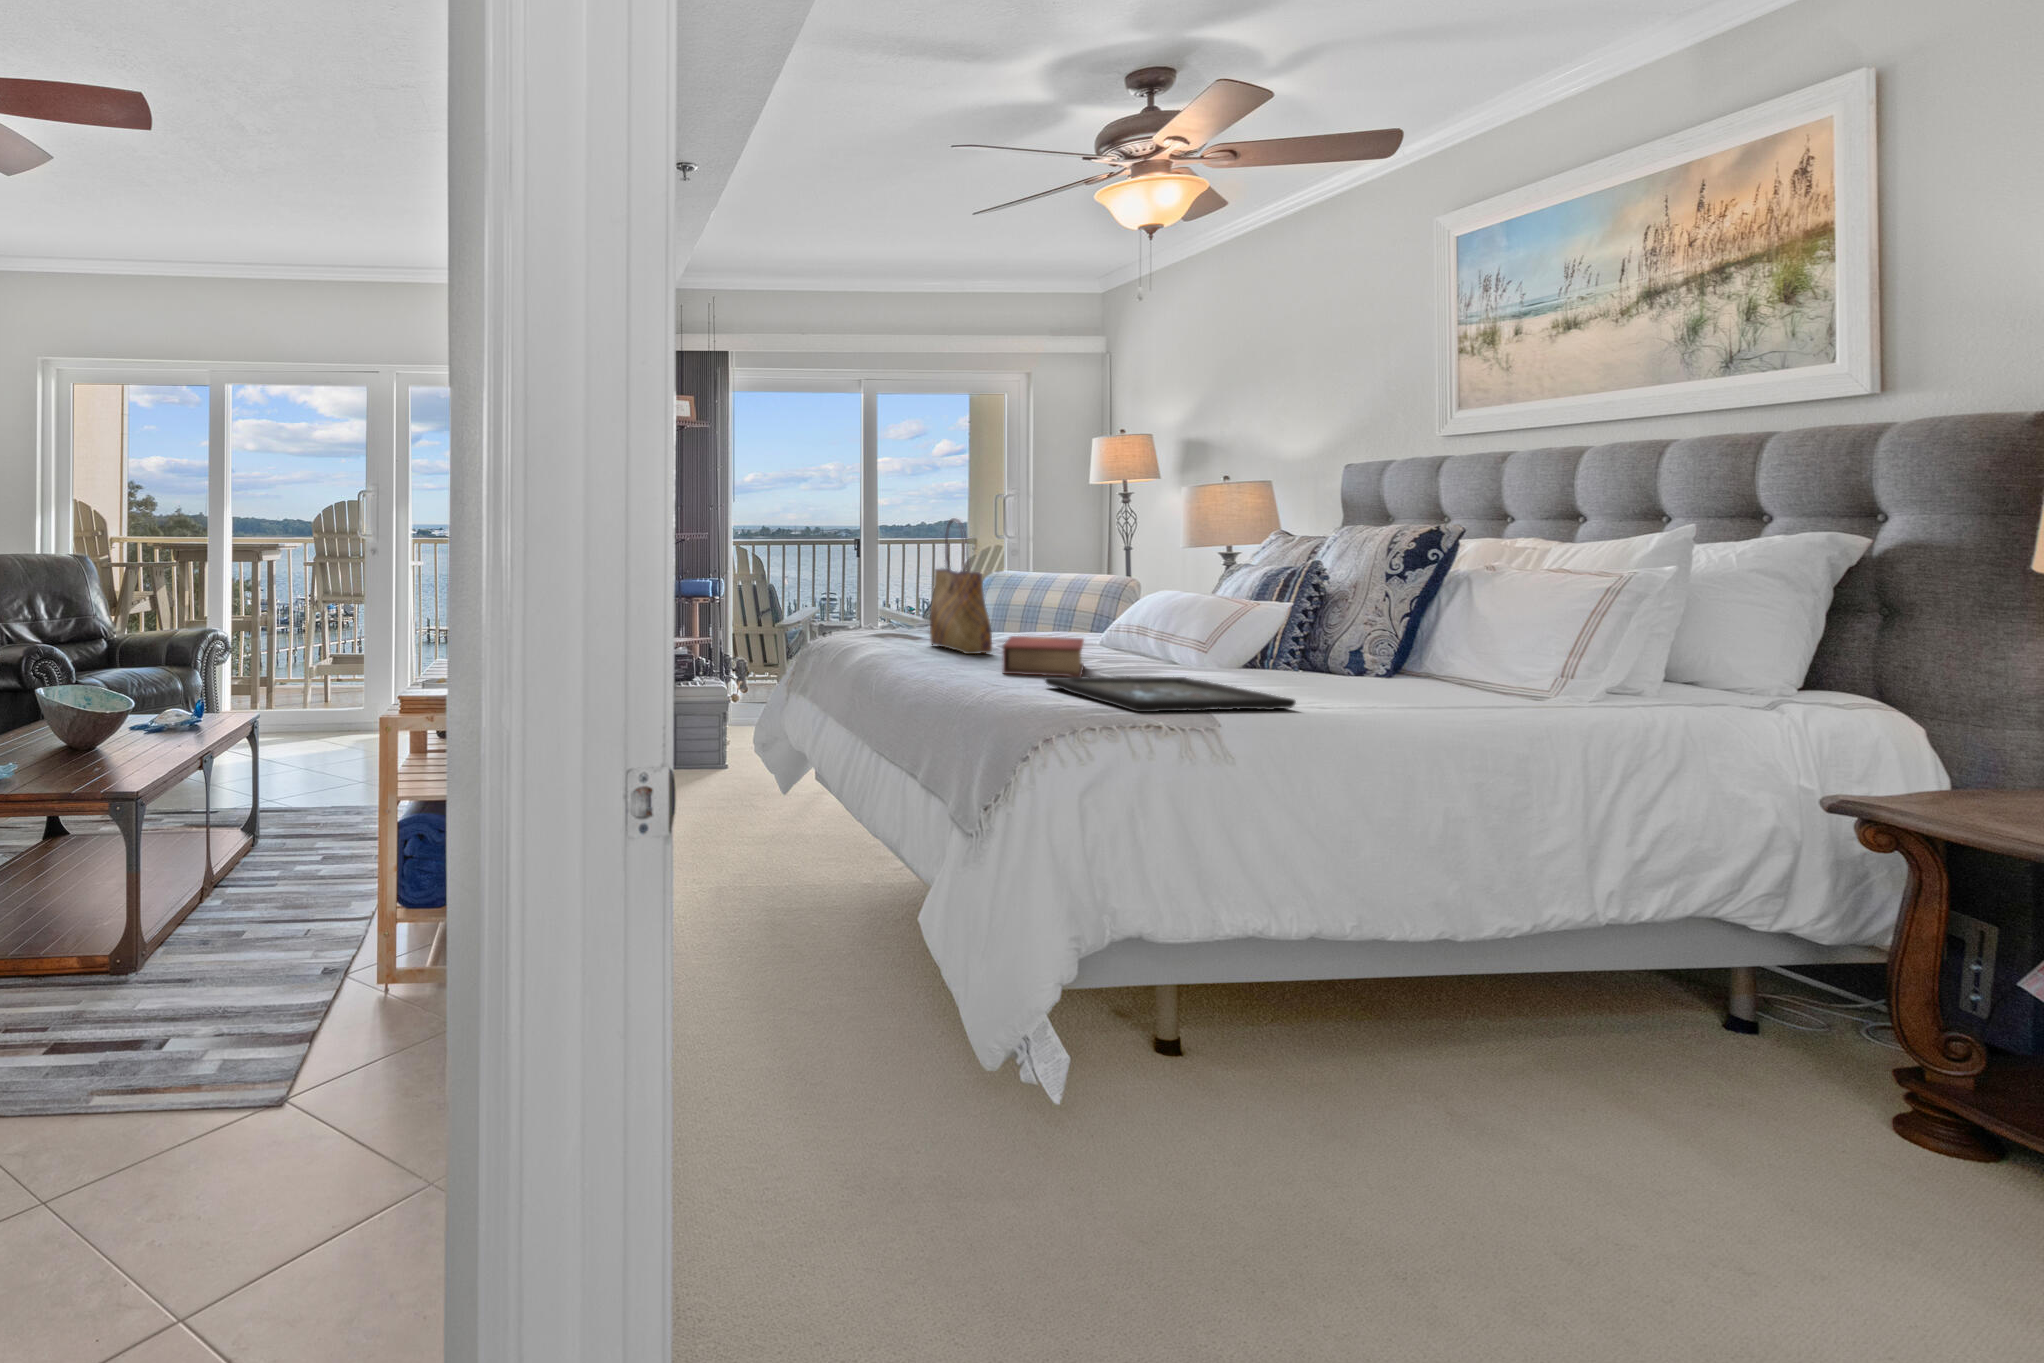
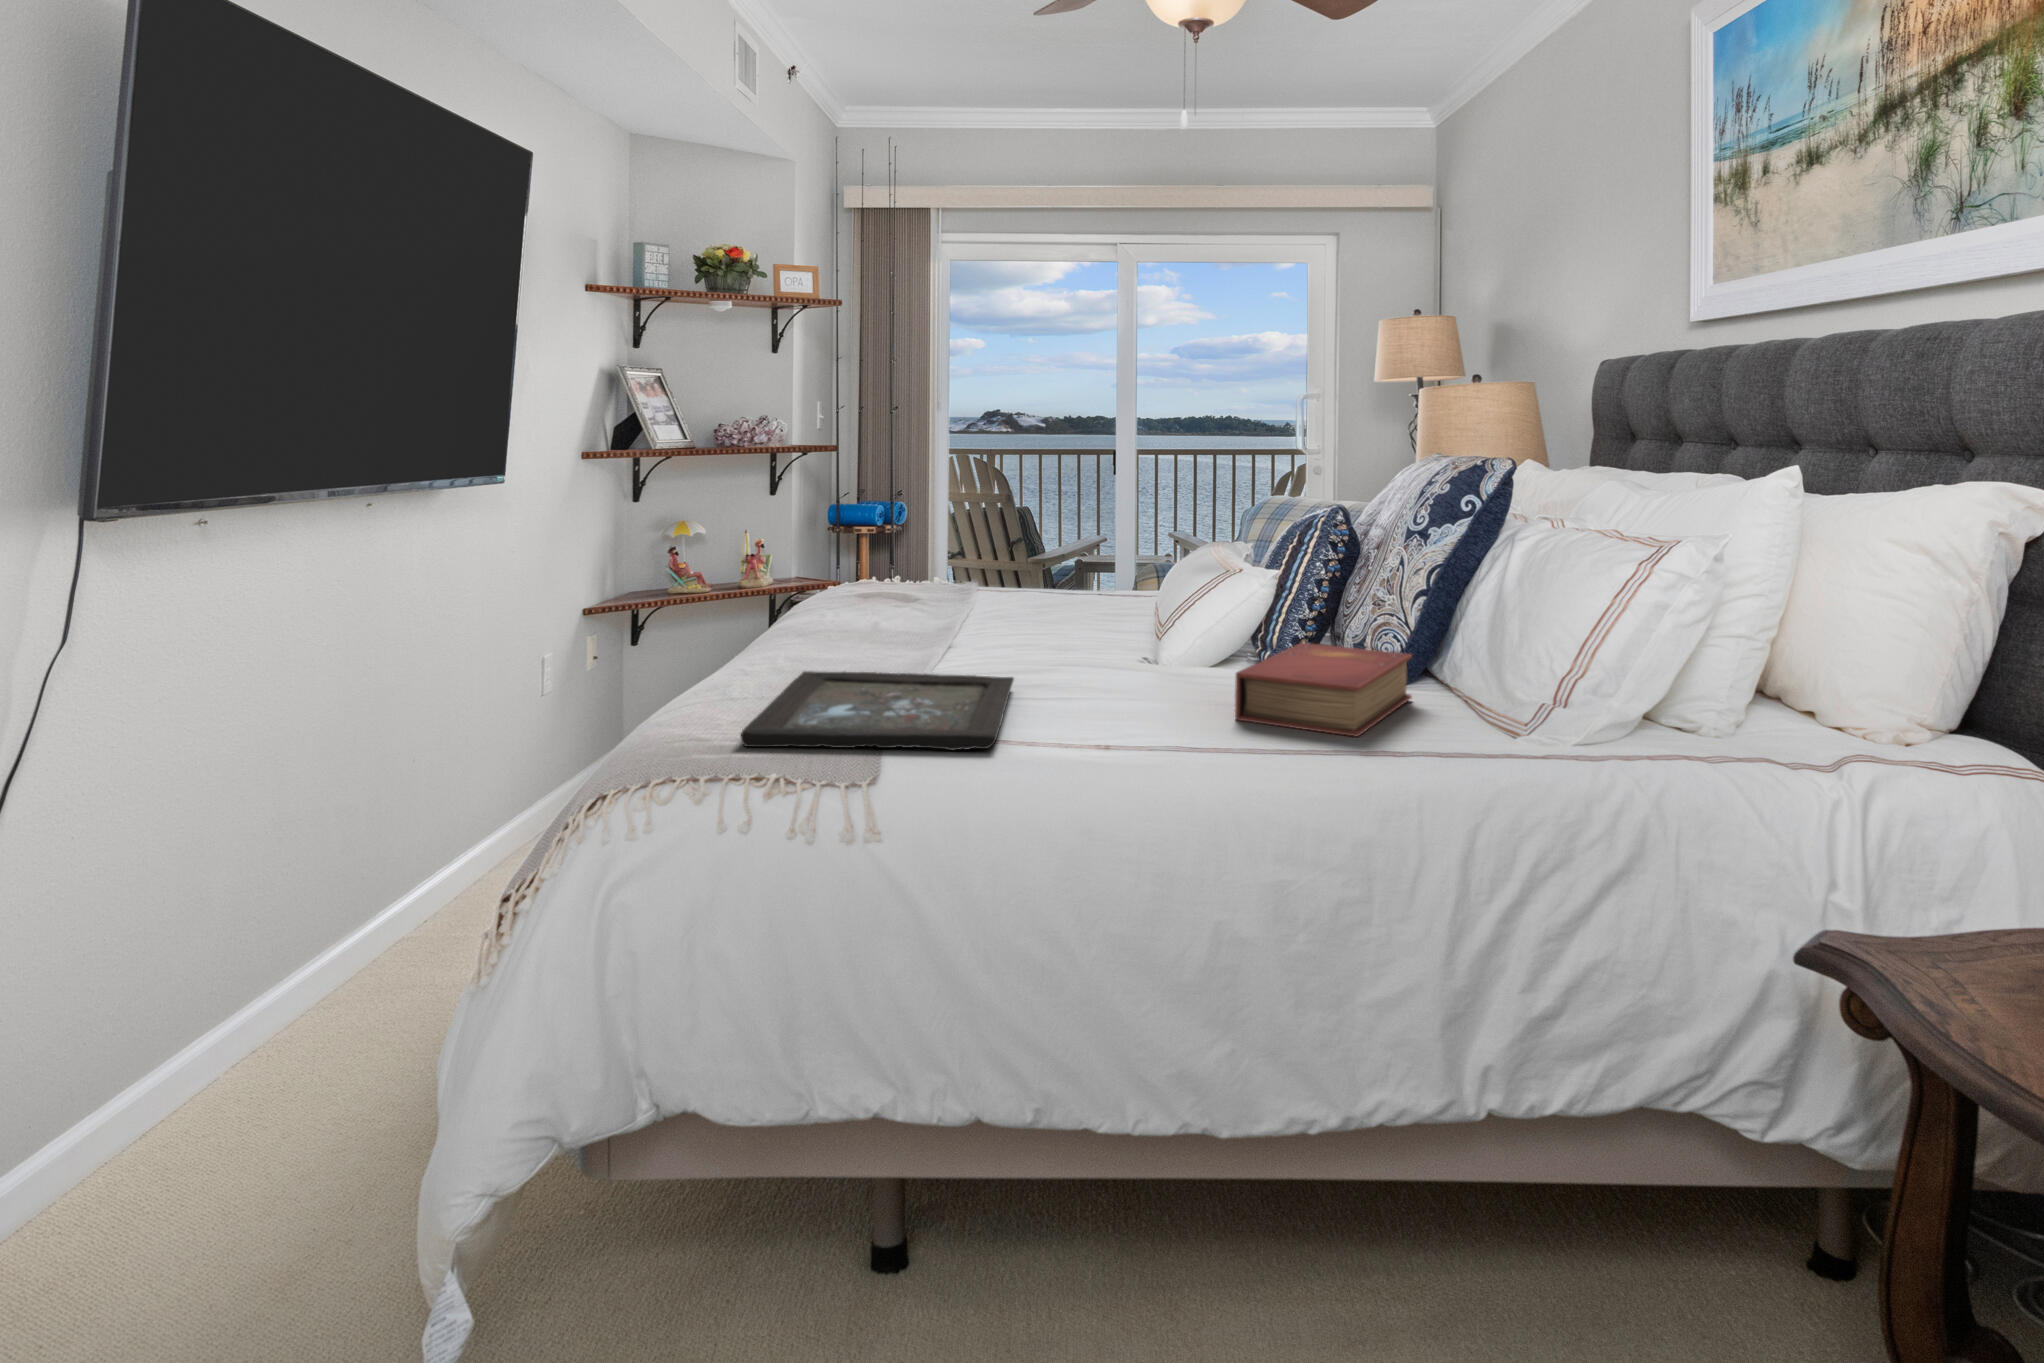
tote bag: present [930,518,992,654] -> none [936,432,986,613]
book: present [1003,636,1084,677] -> present [1235,643,1412,737]

